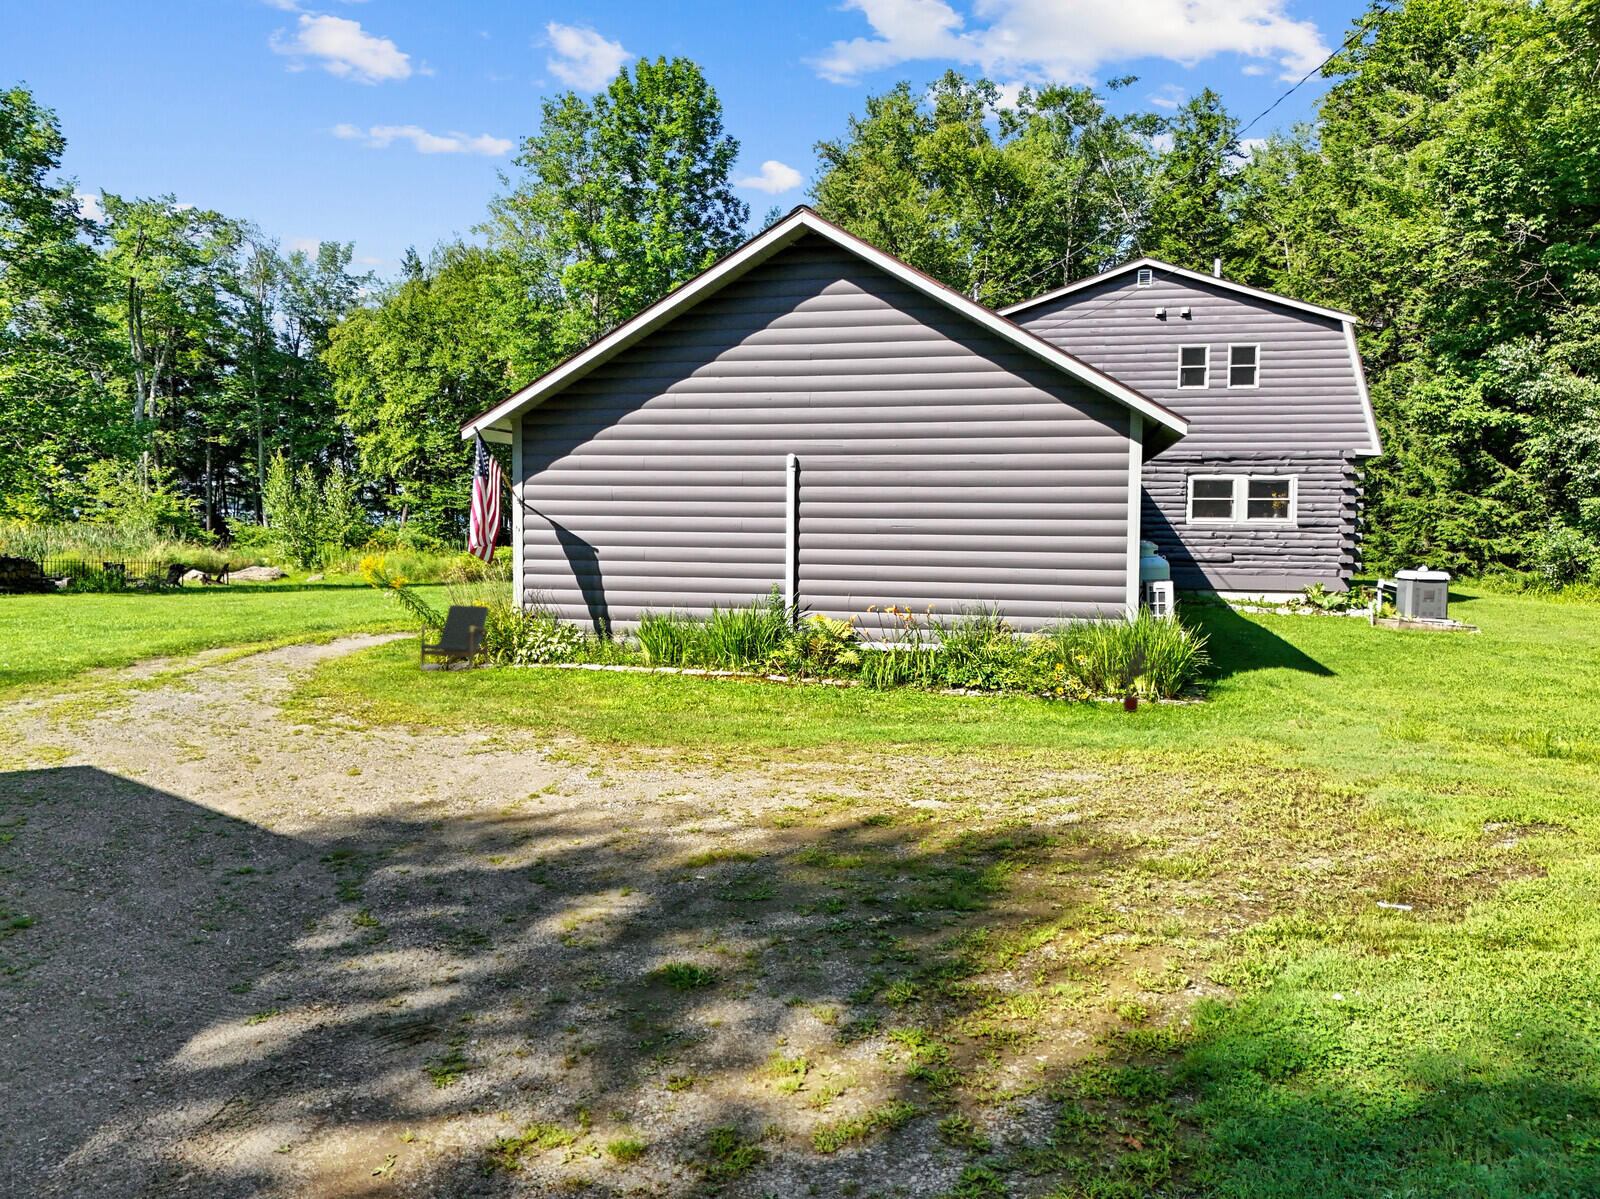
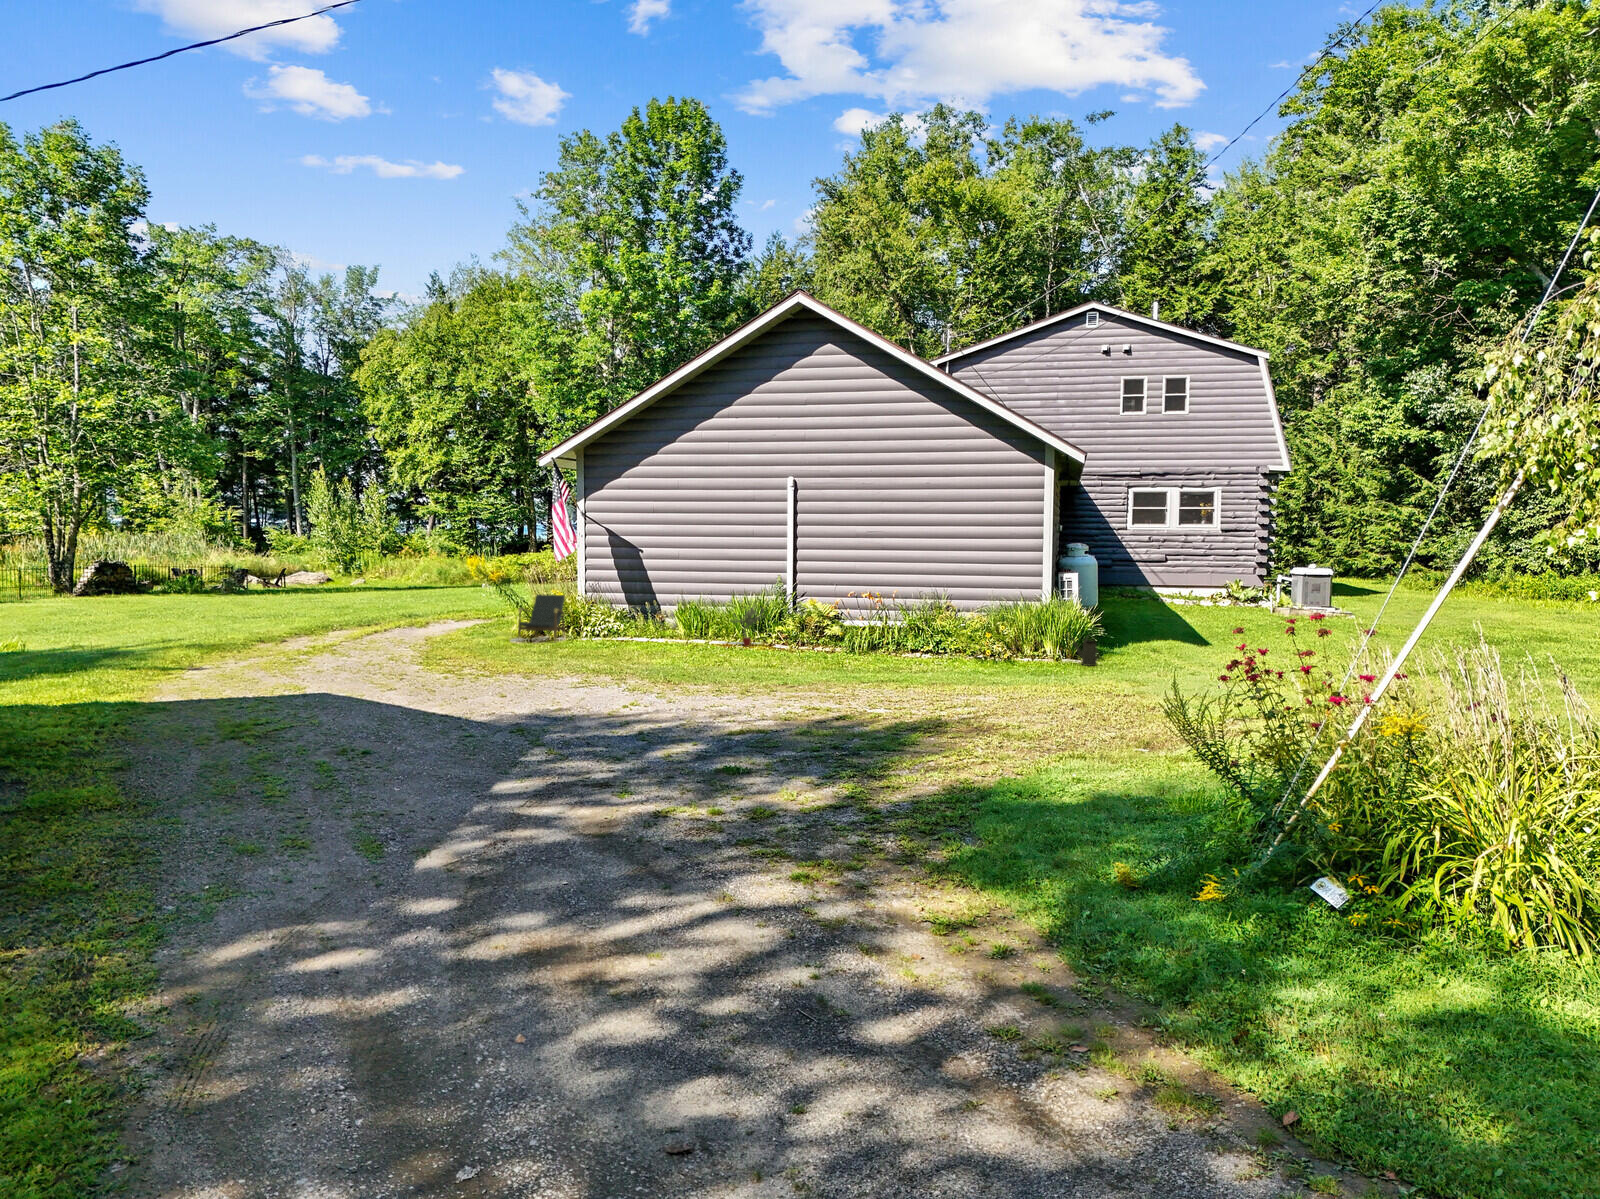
potted tree: present [1104,642,1164,711] -> present [730,601,764,646]
watering can: none [1193,672,1241,718] -> present [1071,636,1099,666]

